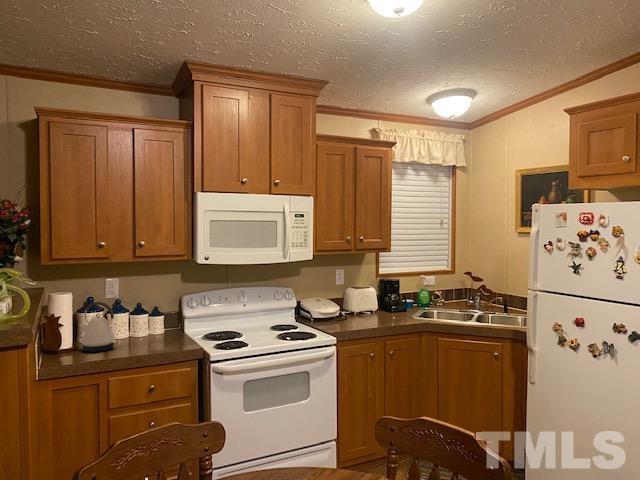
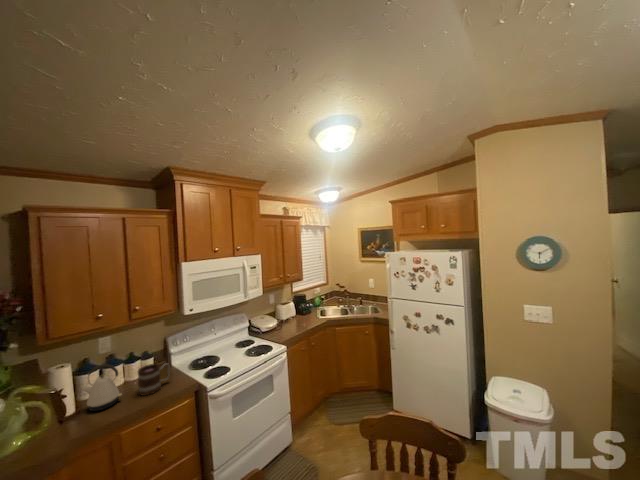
mug: none [134,317,172,350] -> present [138,363,170,395]

